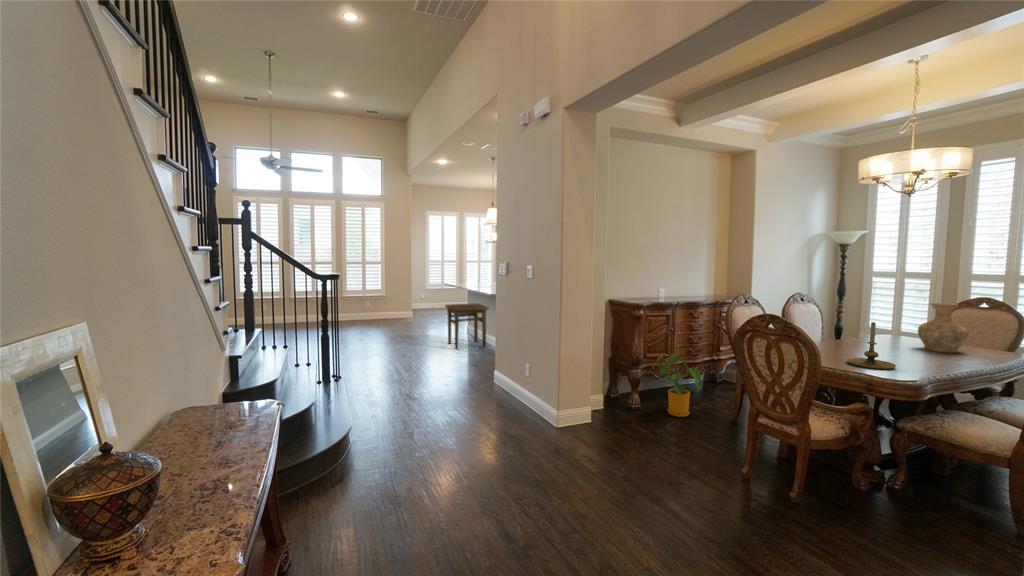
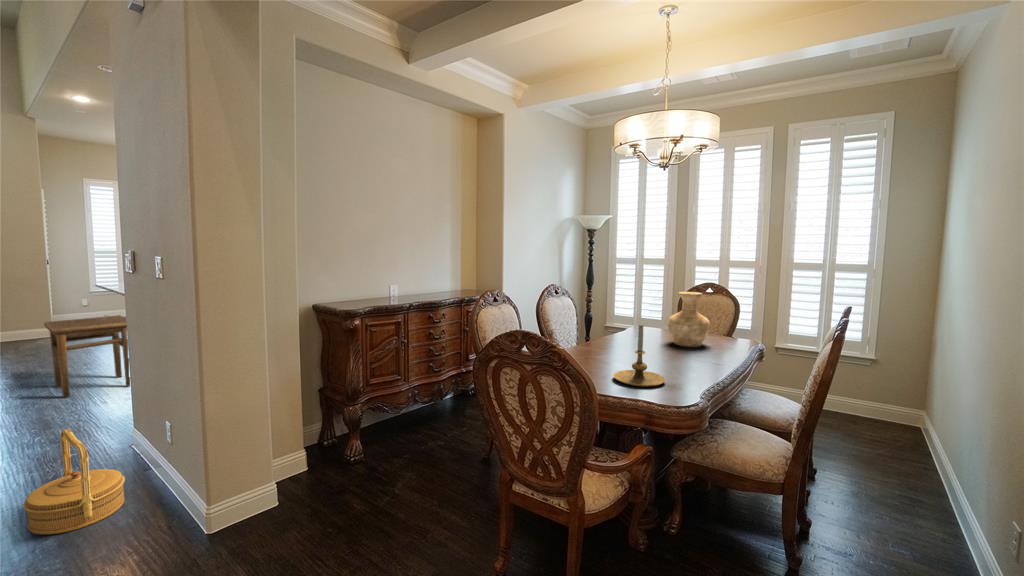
house plant: present [653,353,703,417] -> none [377,377,445,471]
woven basket: none [476,357,515,408] -> present [23,429,125,535]

